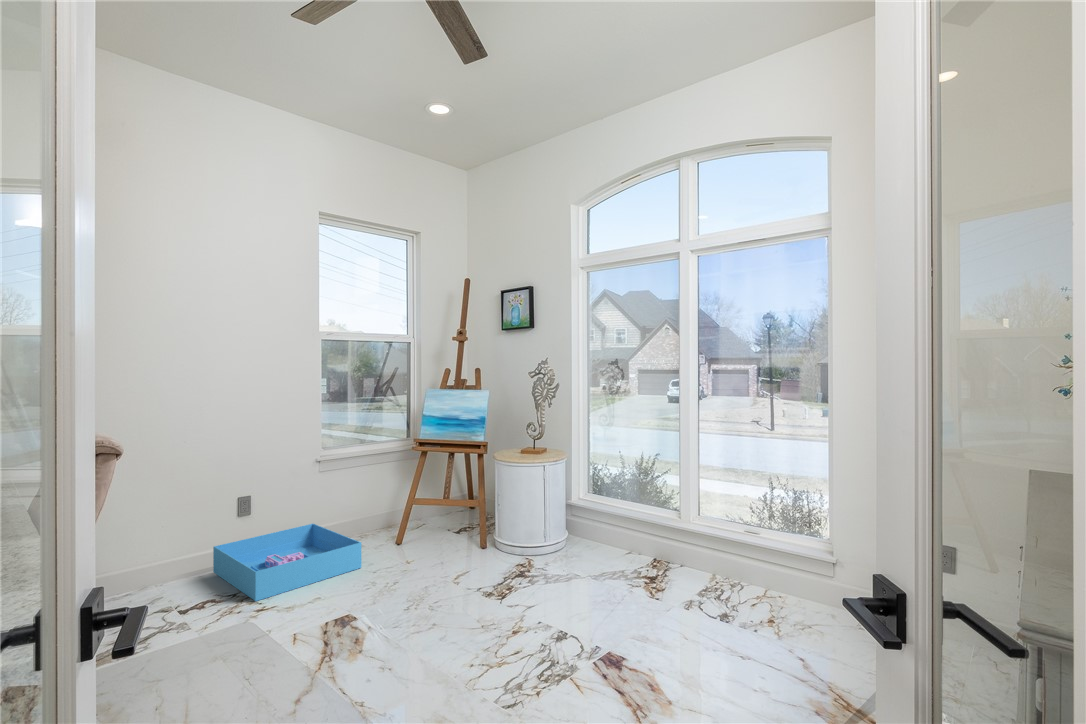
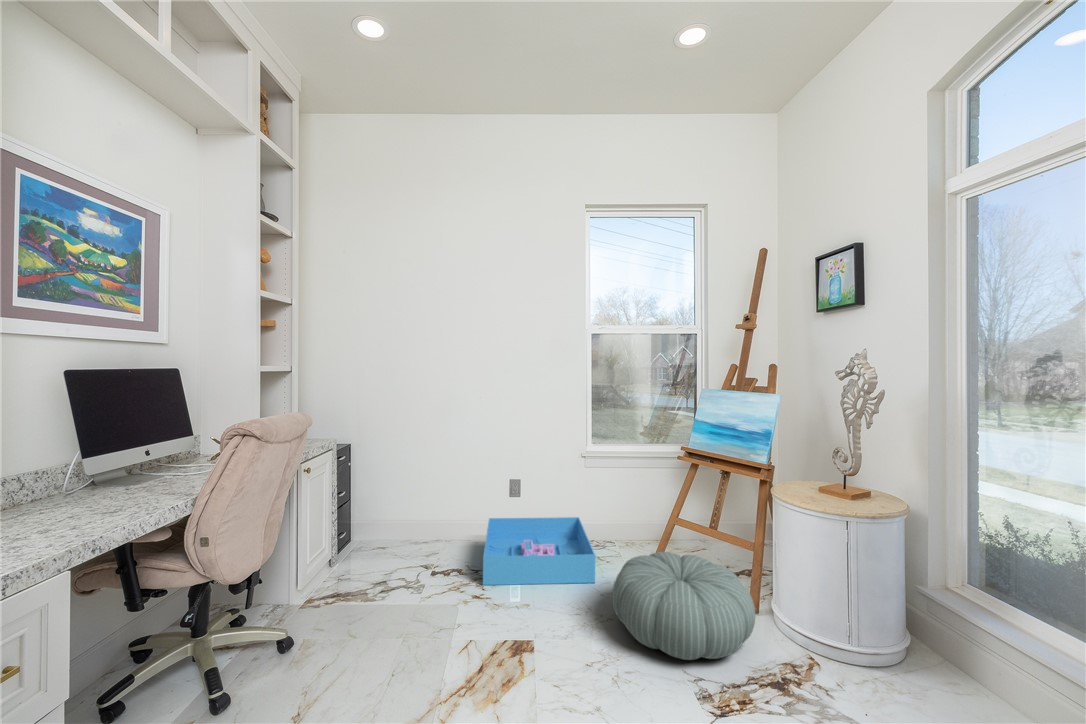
pouf: none [395,518,498,585] -> present [612,552,755,660]

